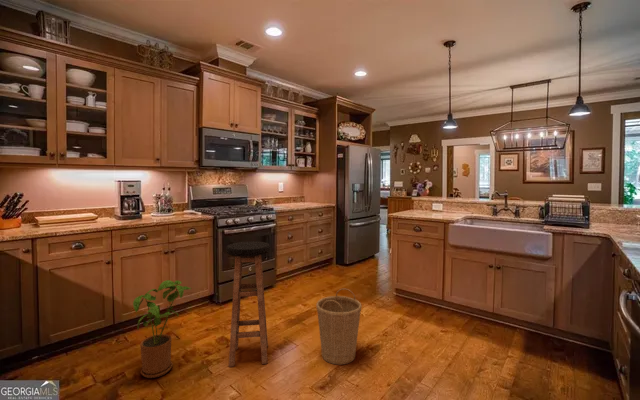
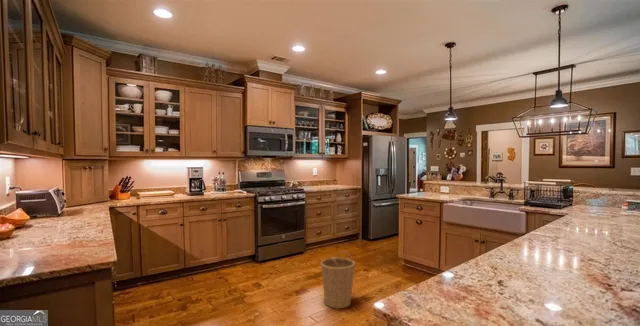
bar stool: present [226,241,270,367] -> none [256,213,287,304]
house plant: present [133,280,191,378] -> none [193,238,232,305]

